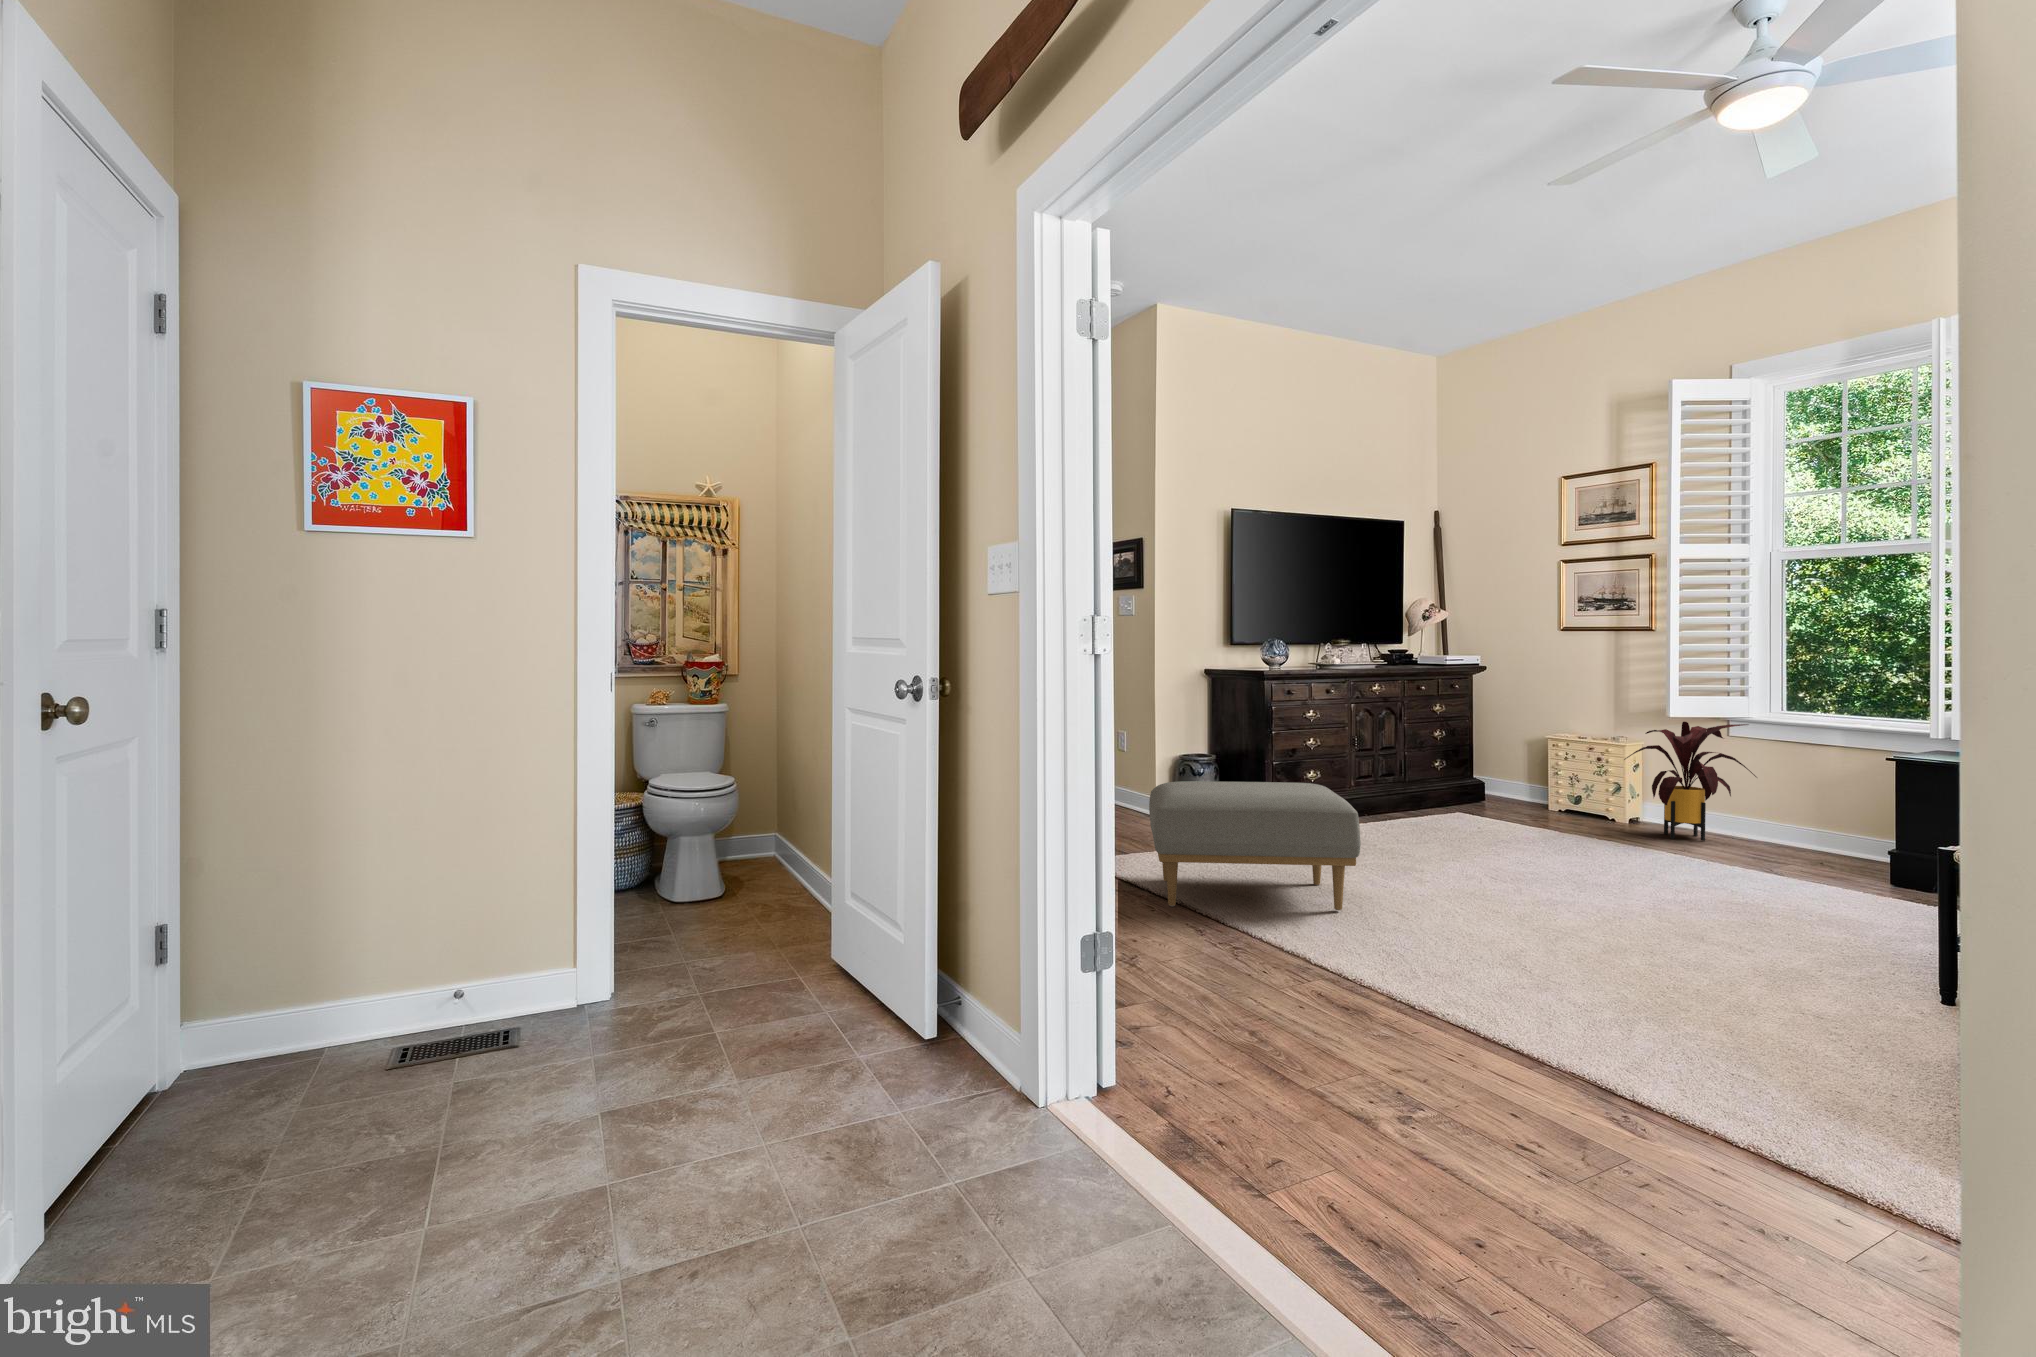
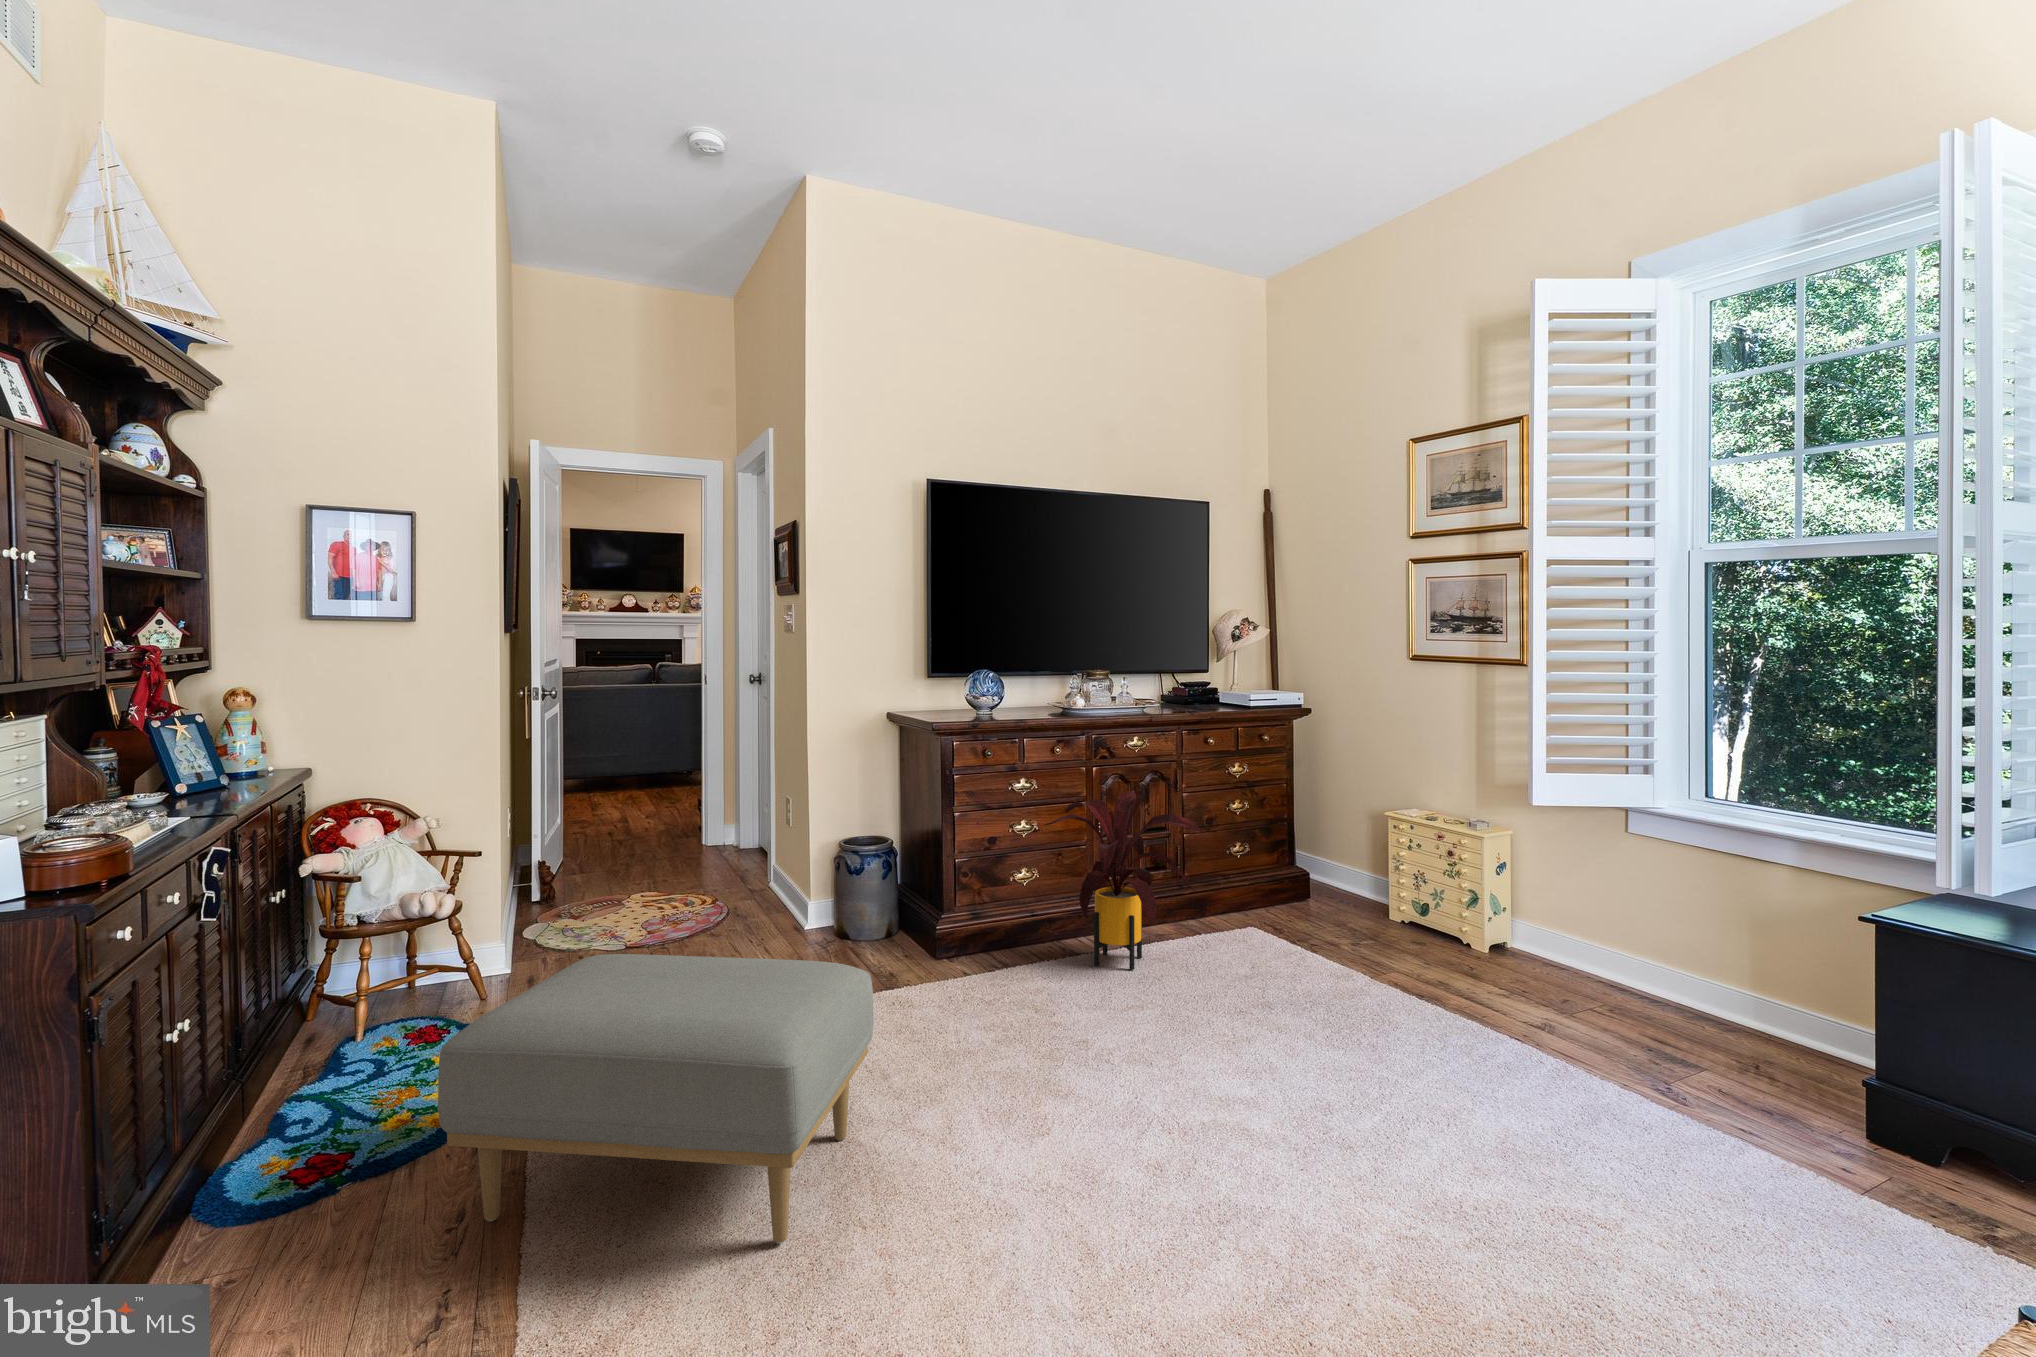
house plant: present [1624,722,1756,841] -> present [1045,790,1204,970]

